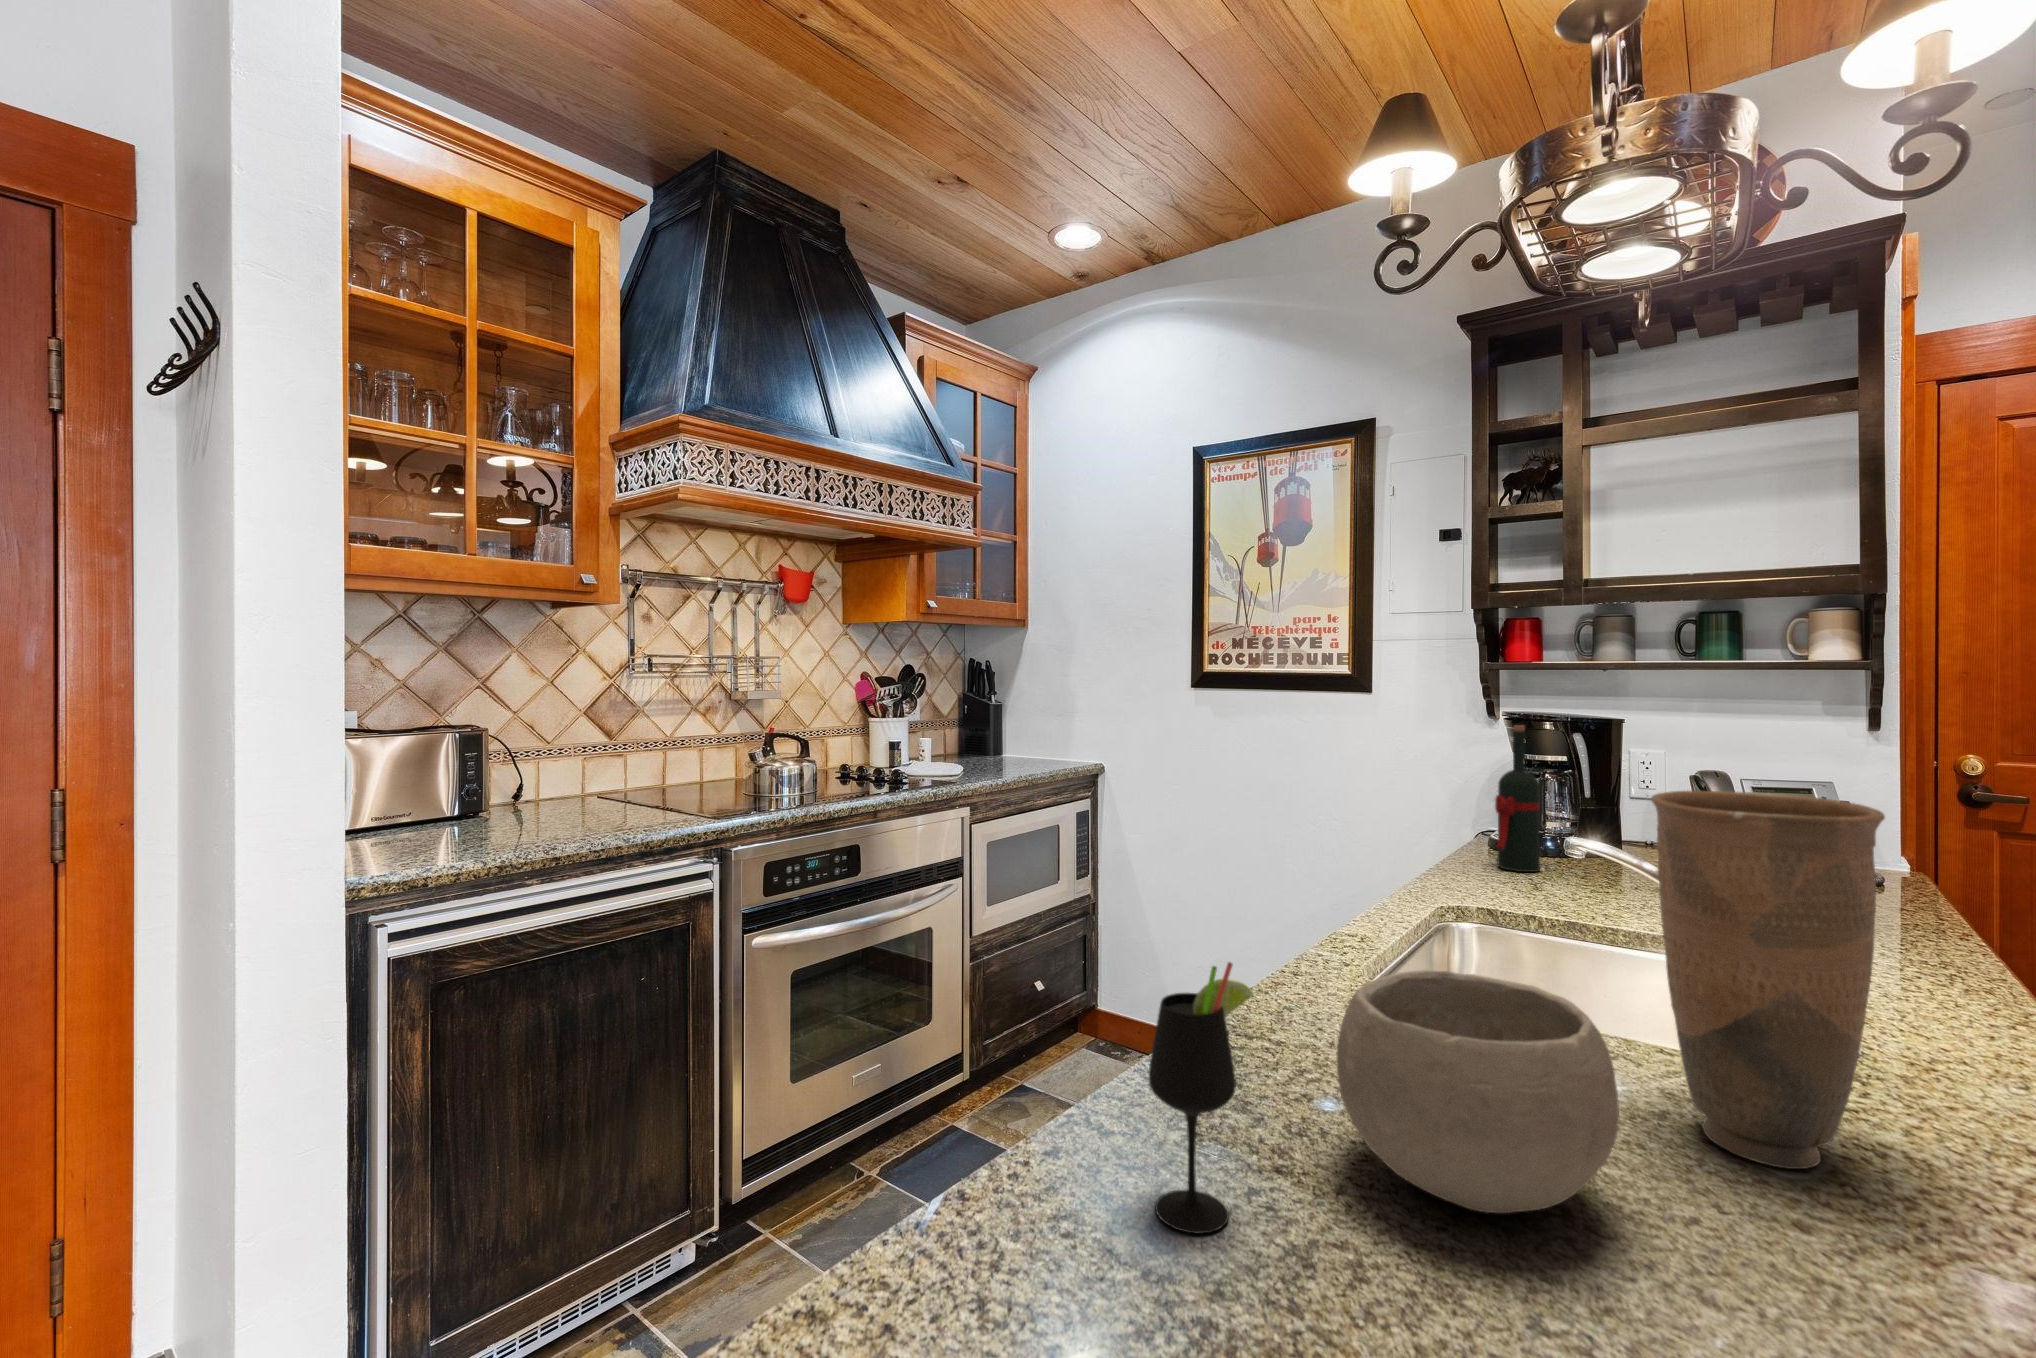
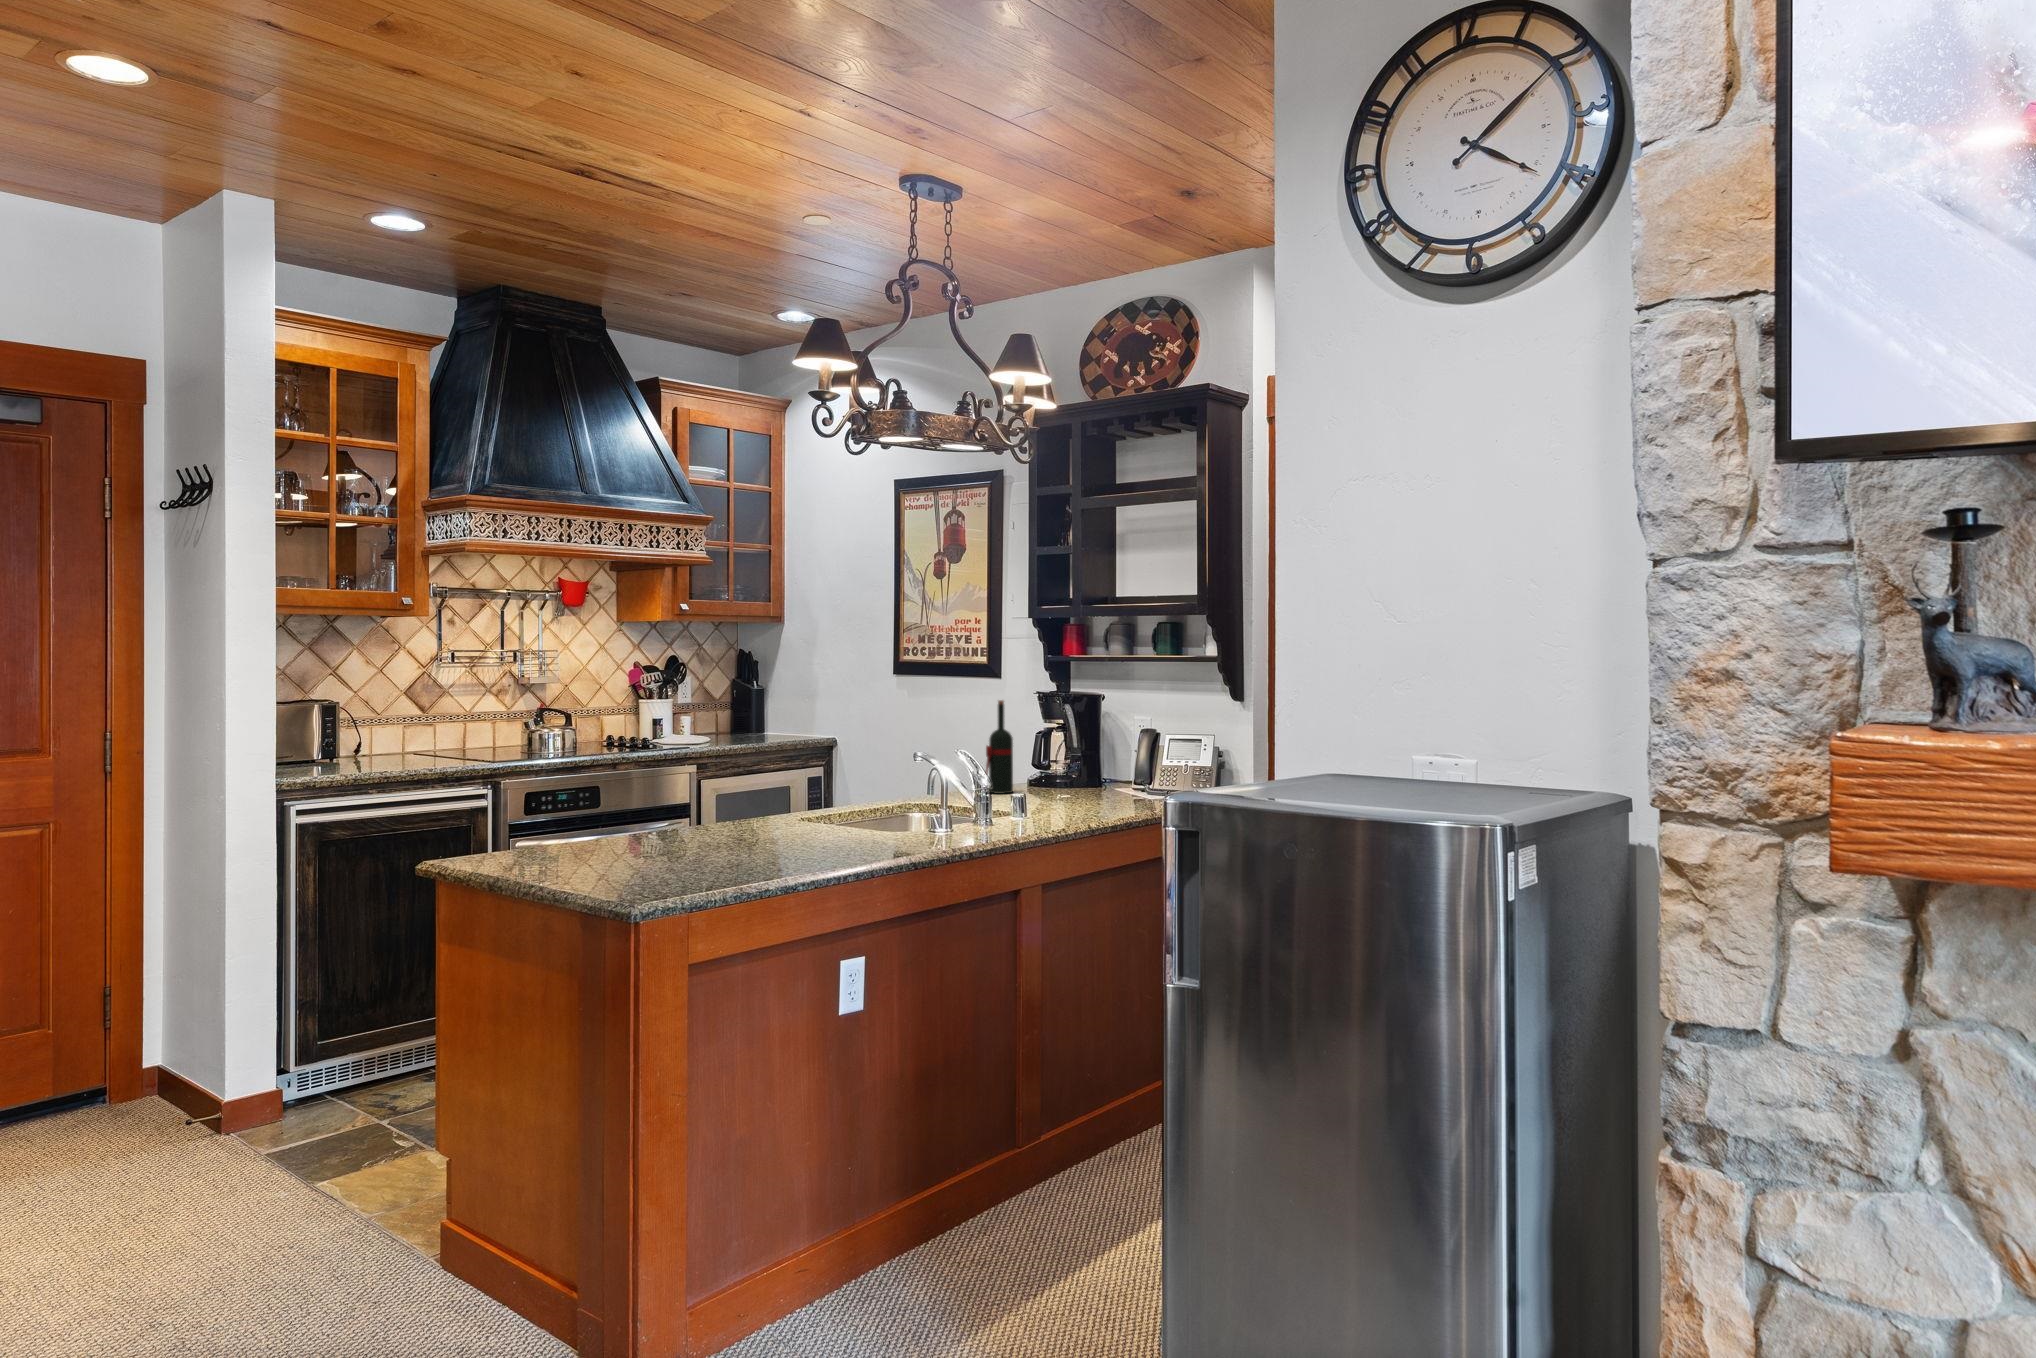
vase: present [1651,791,1885,1169] -> none [783,718,848,844]
wine glass: present [1148,962,1254,1233] -> none [578,765,610,850]
bowl: present [1337,970,1619,1213] -> none [649,781,734,847]

